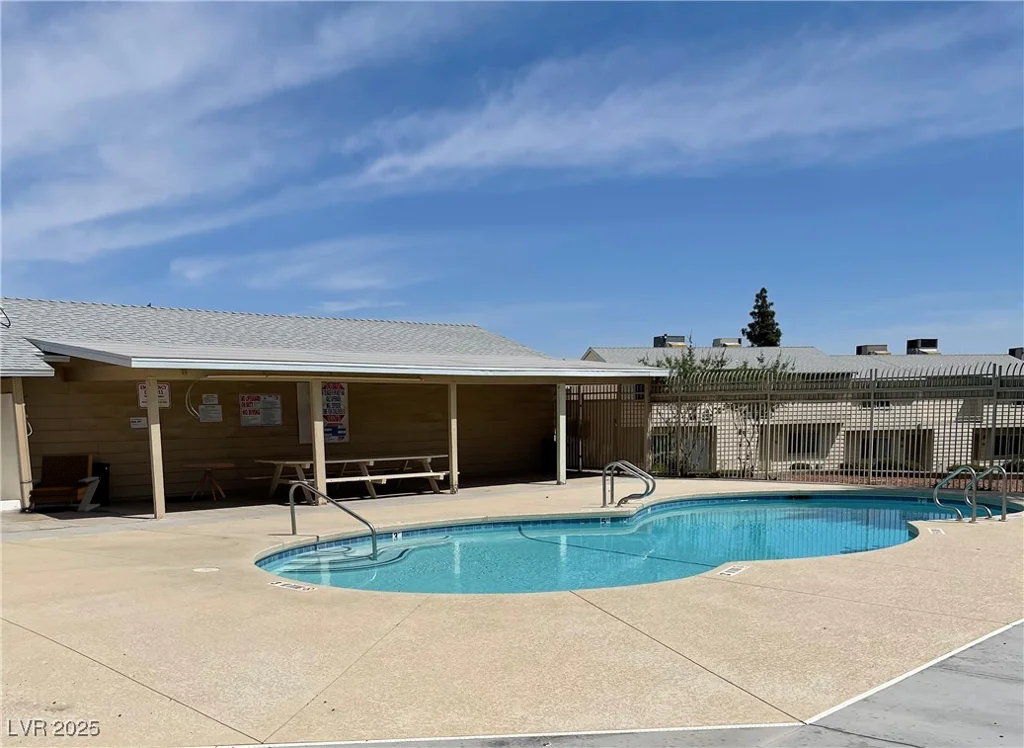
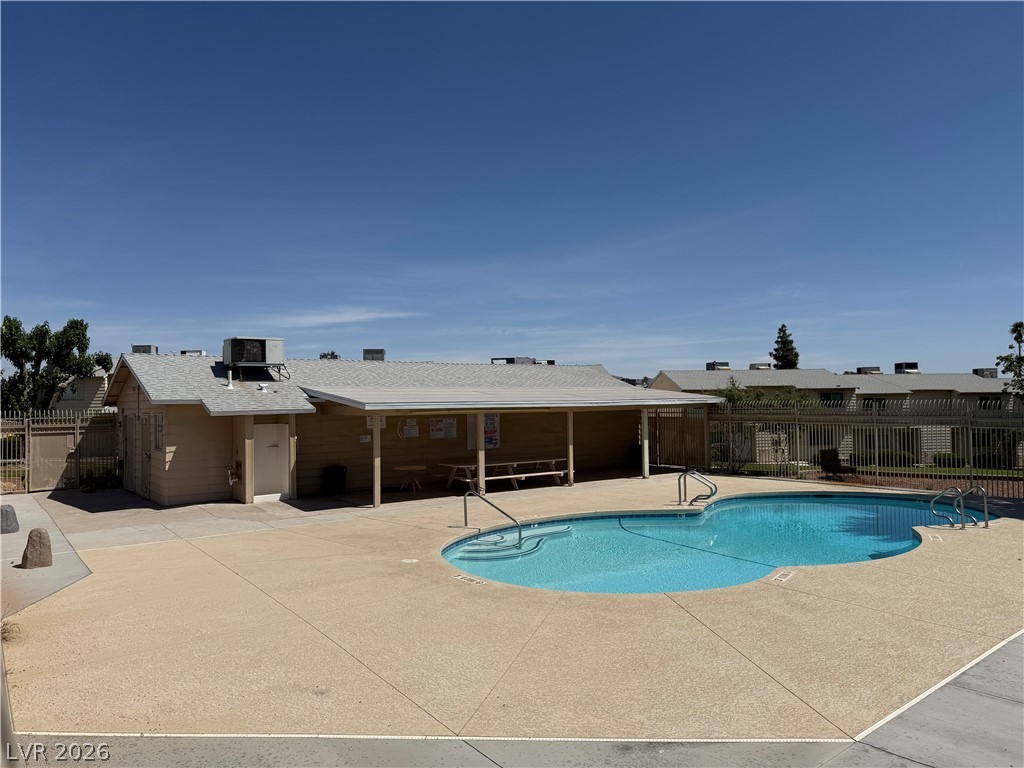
lounge chair: present [20,455,100,513] -> present [815,448,860,481]

